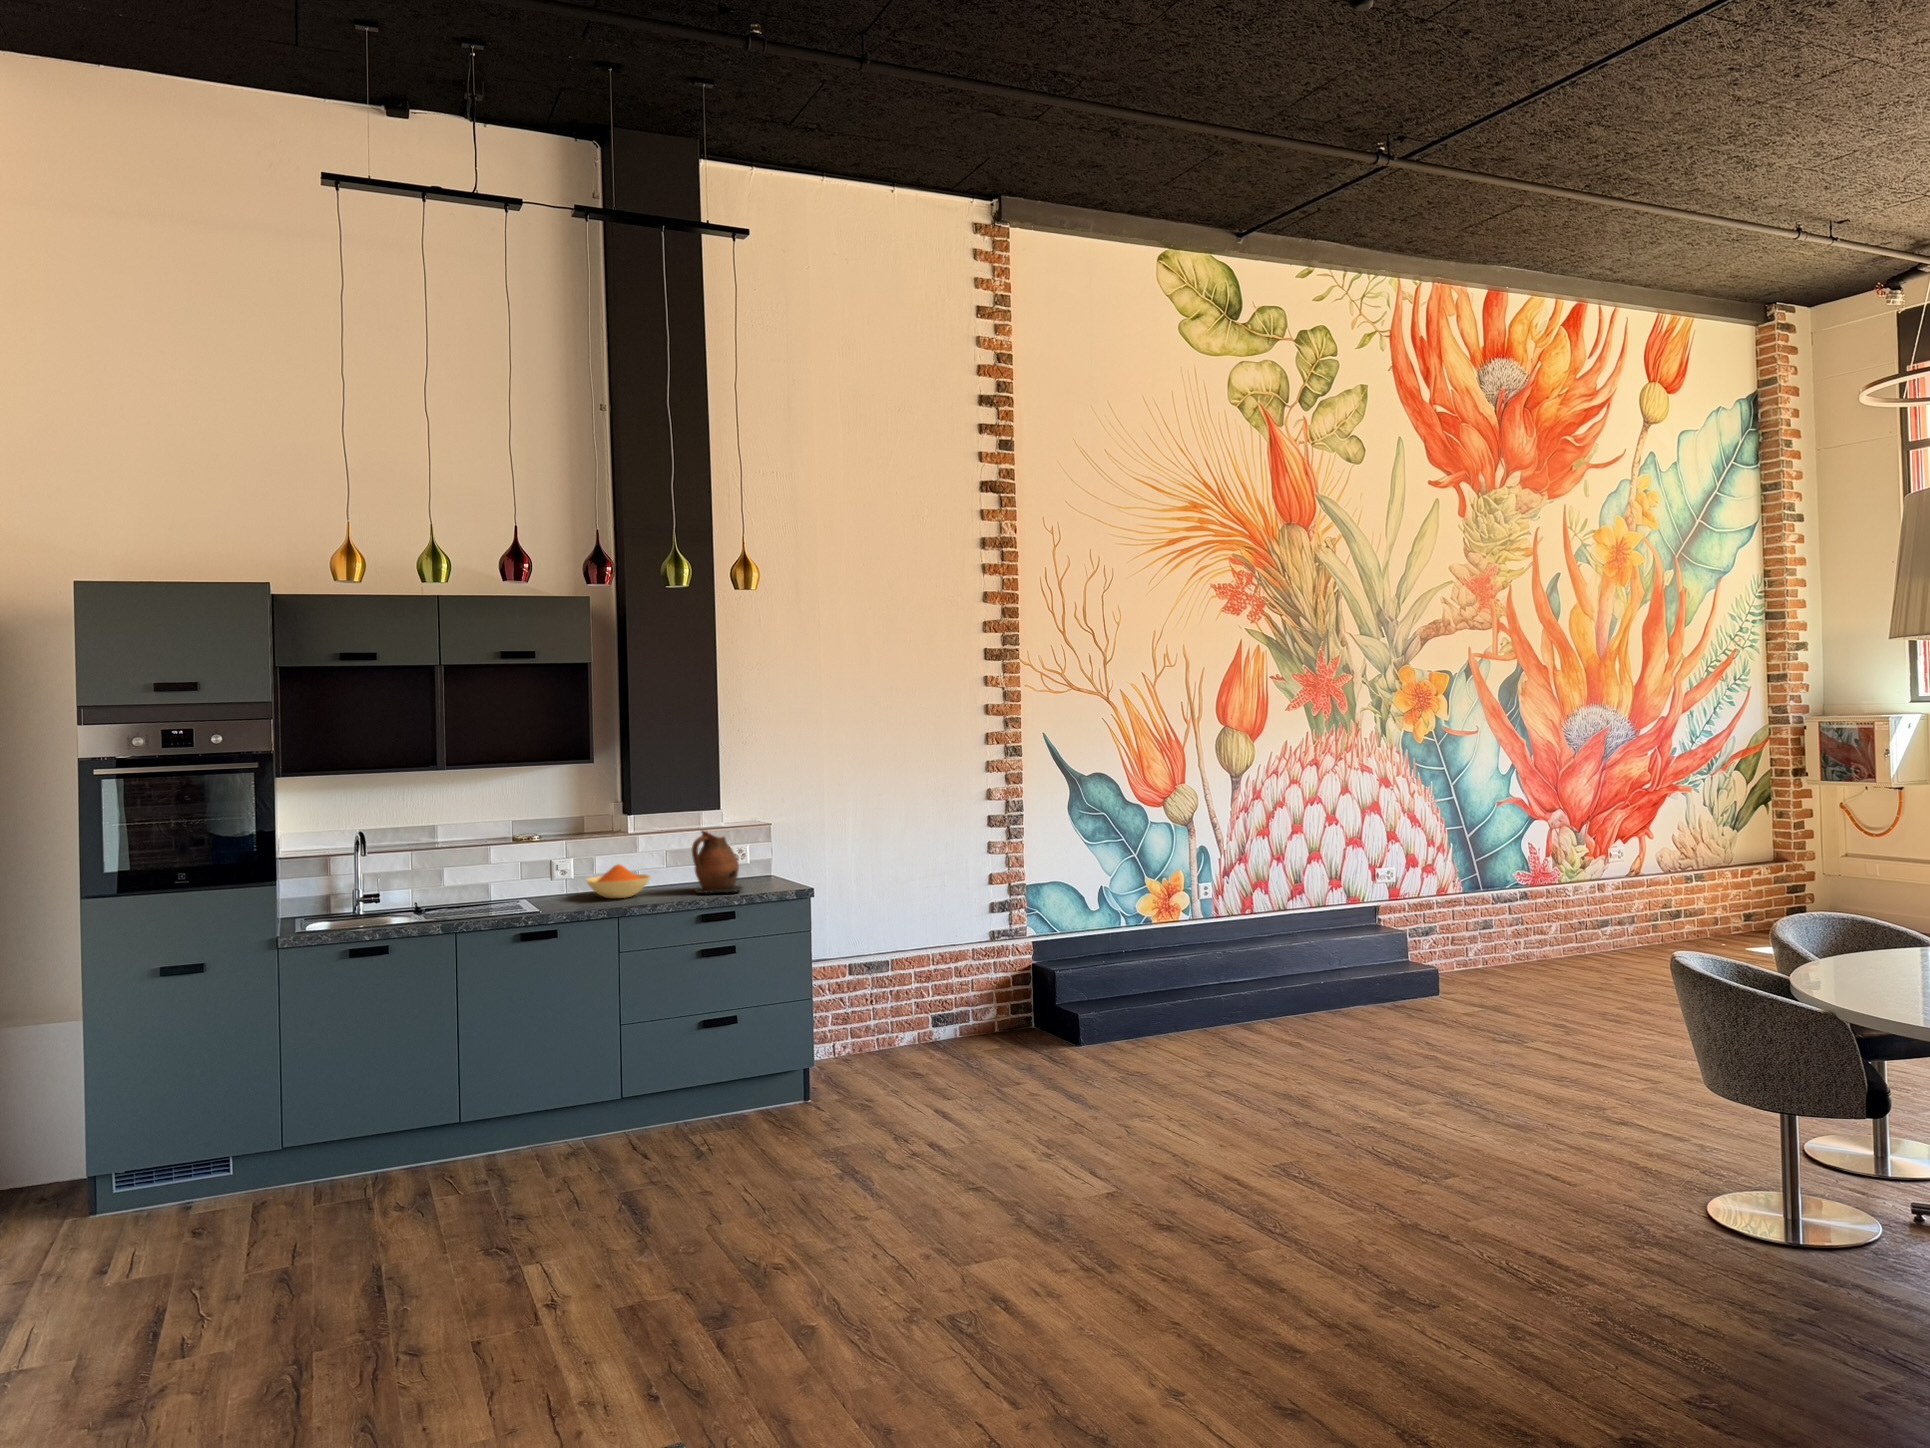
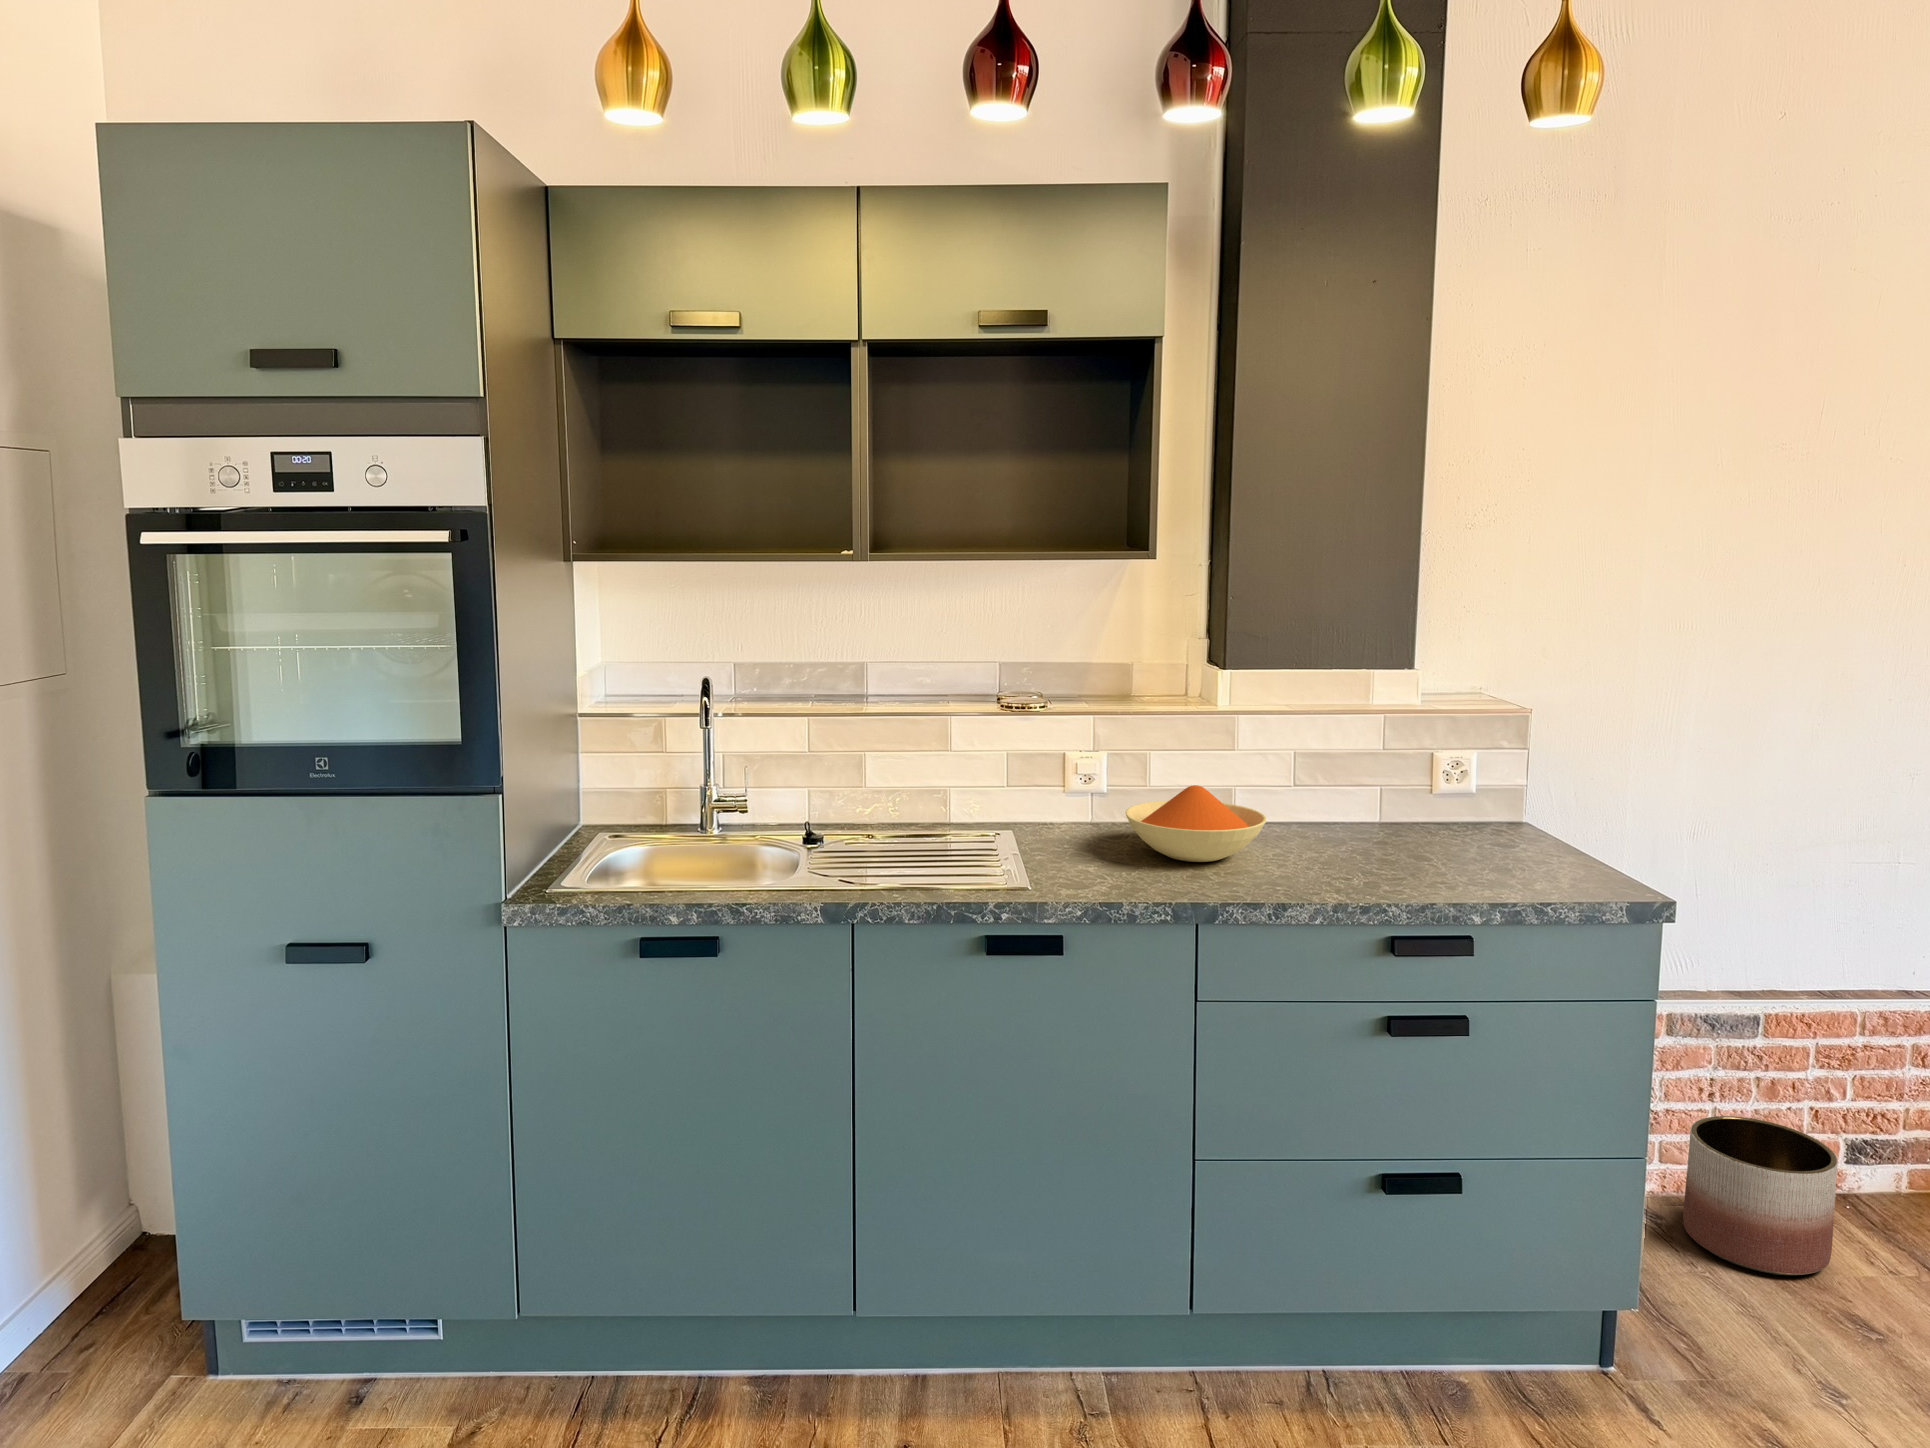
ceramic pitcher: present [692,830,742,893] -> none [1356,725,1483,882]
planter: none [858,1008,915,1069] -> present [1683,1116,1838,1275]

